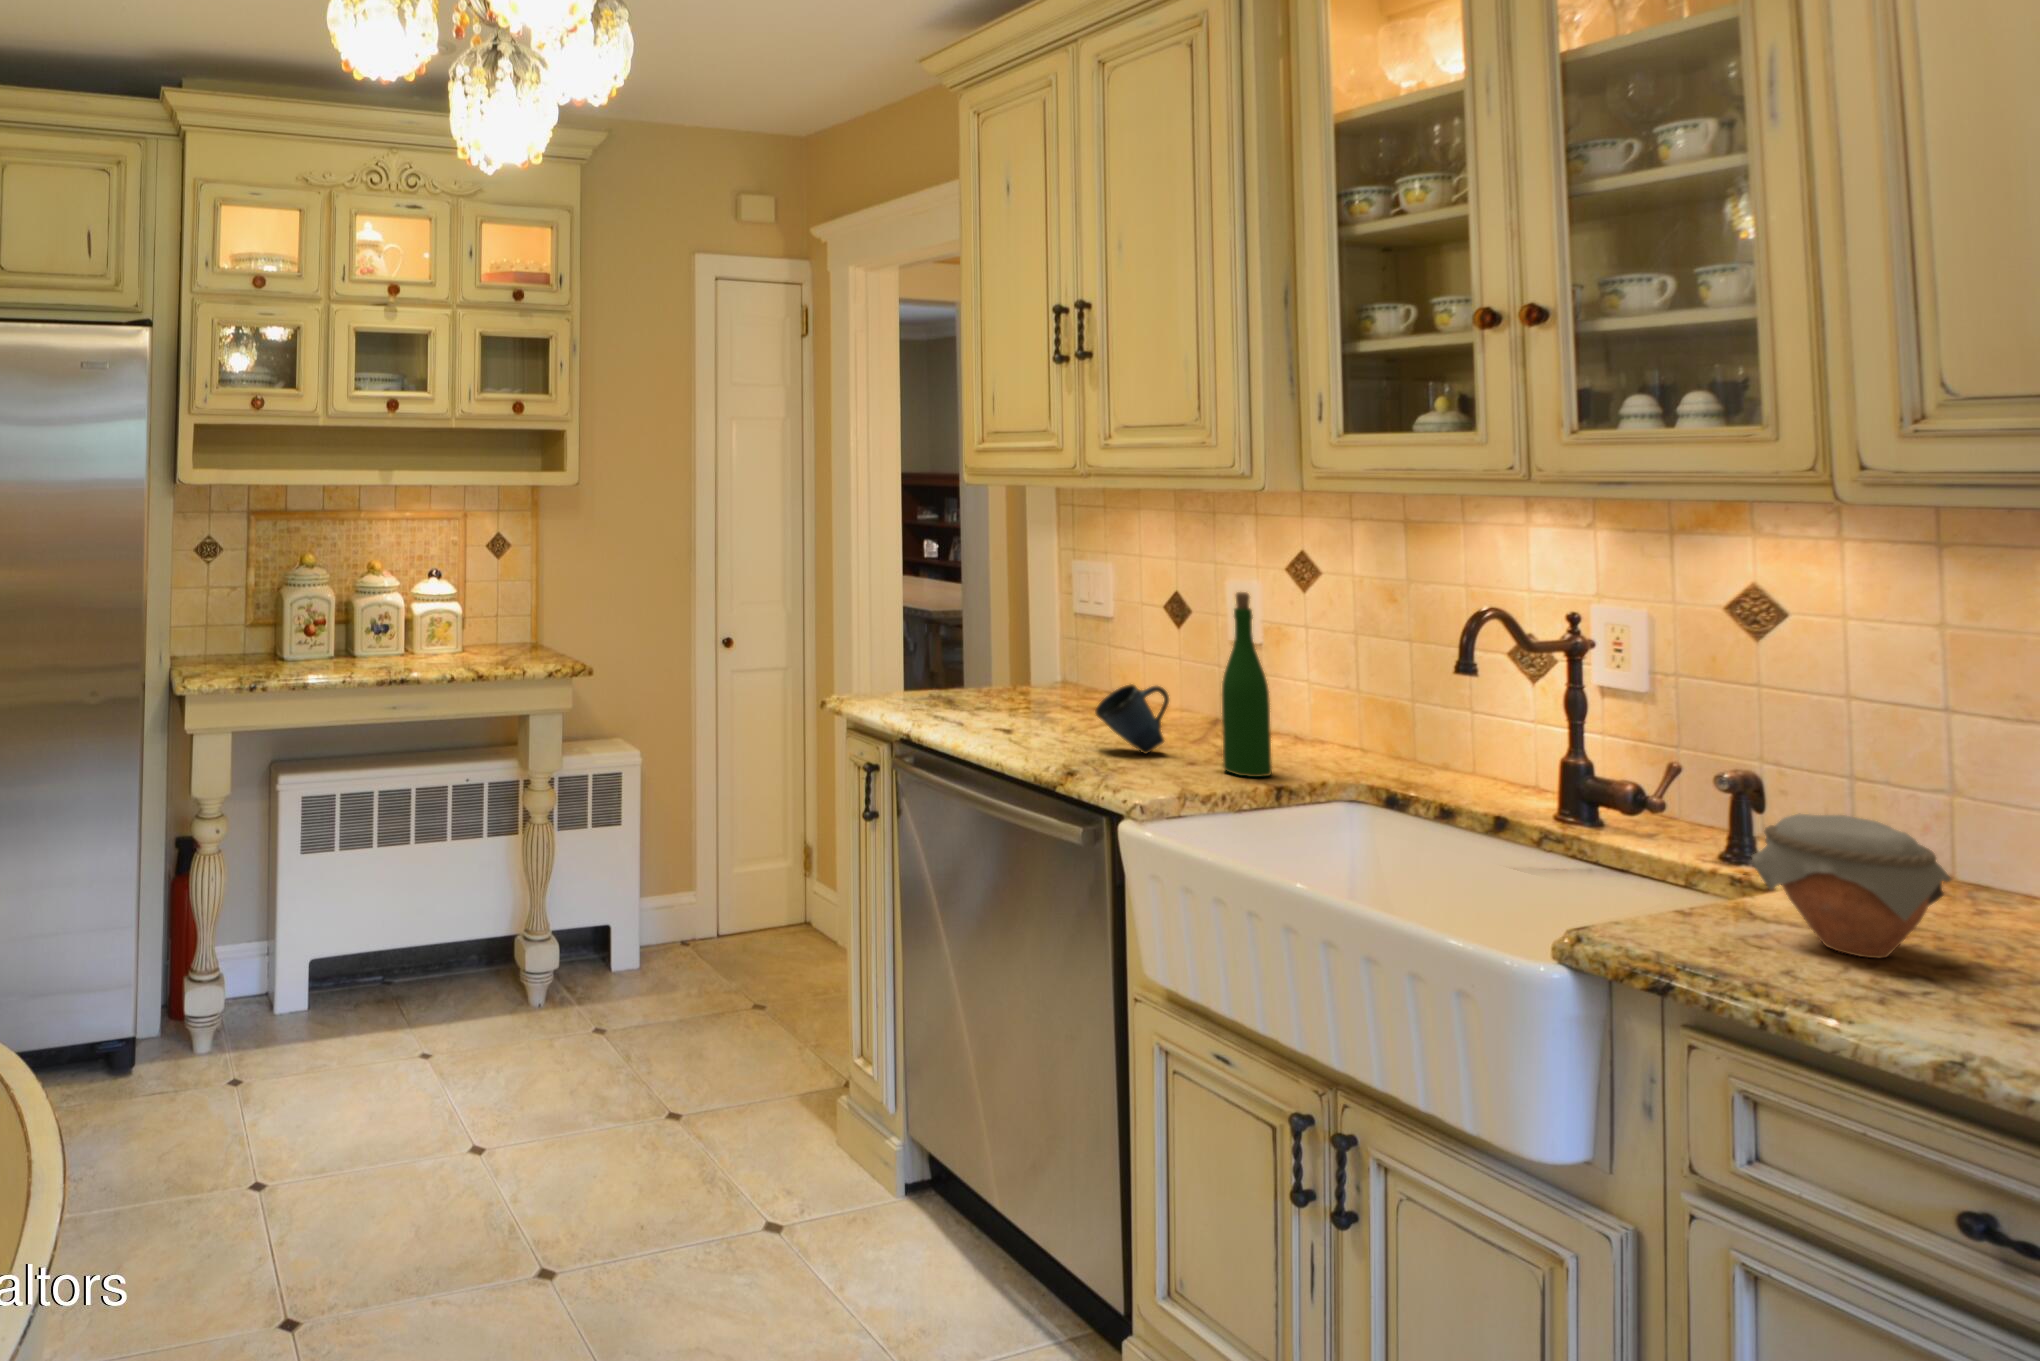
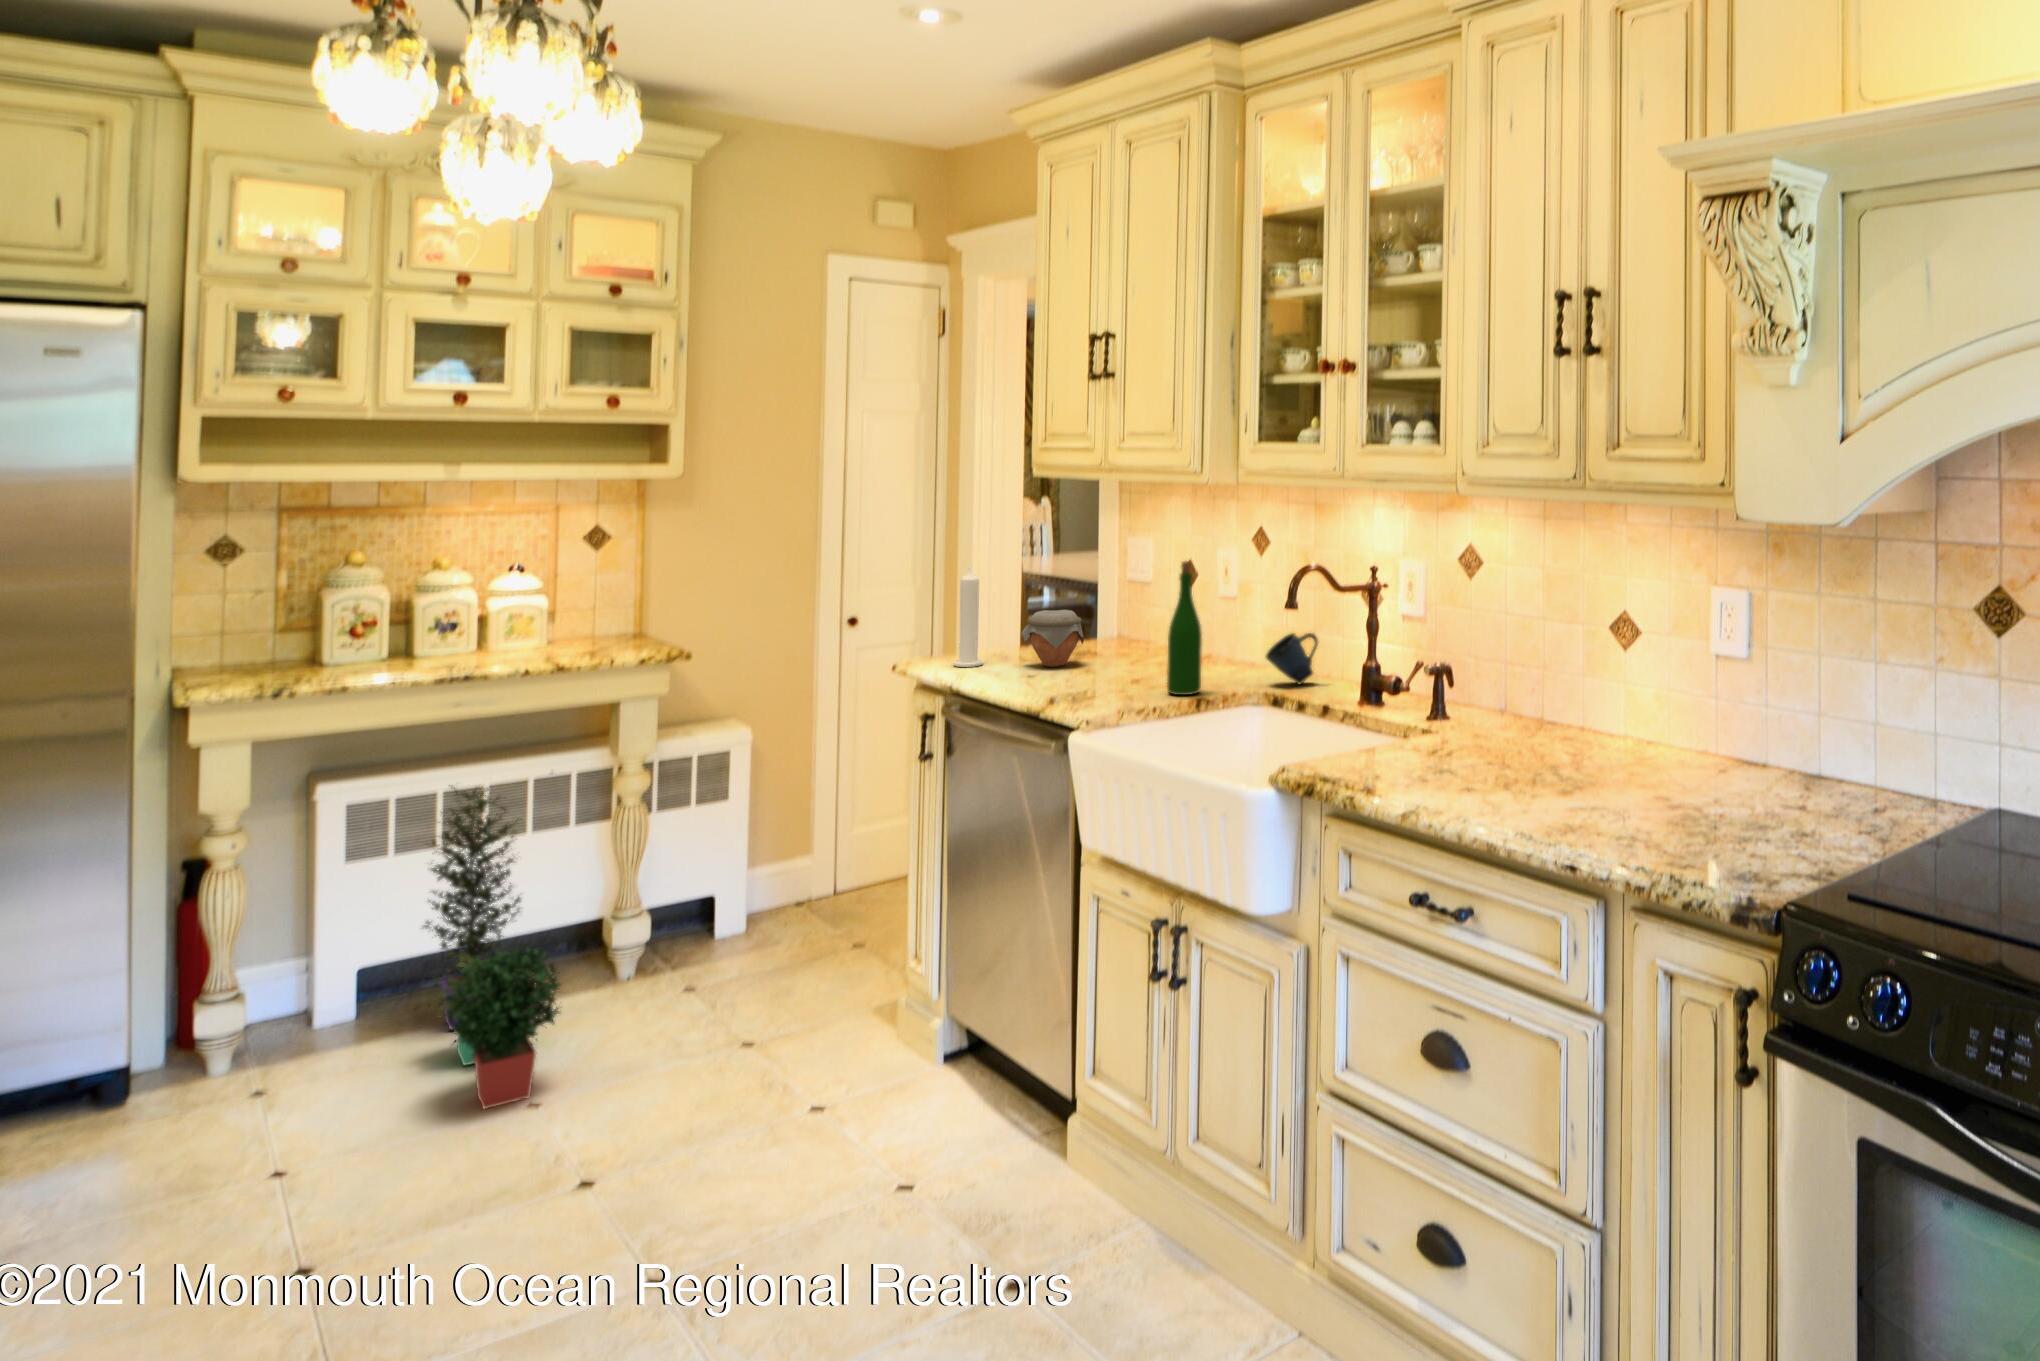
candle: none [893,588,928,710] -> present [953,566,983,667]
mug: present [1095,684,1169,754] -> present [1265,633,1318,684]
potted plant: none [365,785,500,1146] -> present [424,785,560,1109]
jar: present [1752,814,1951,958] -> present [1021,610,1084,667]

